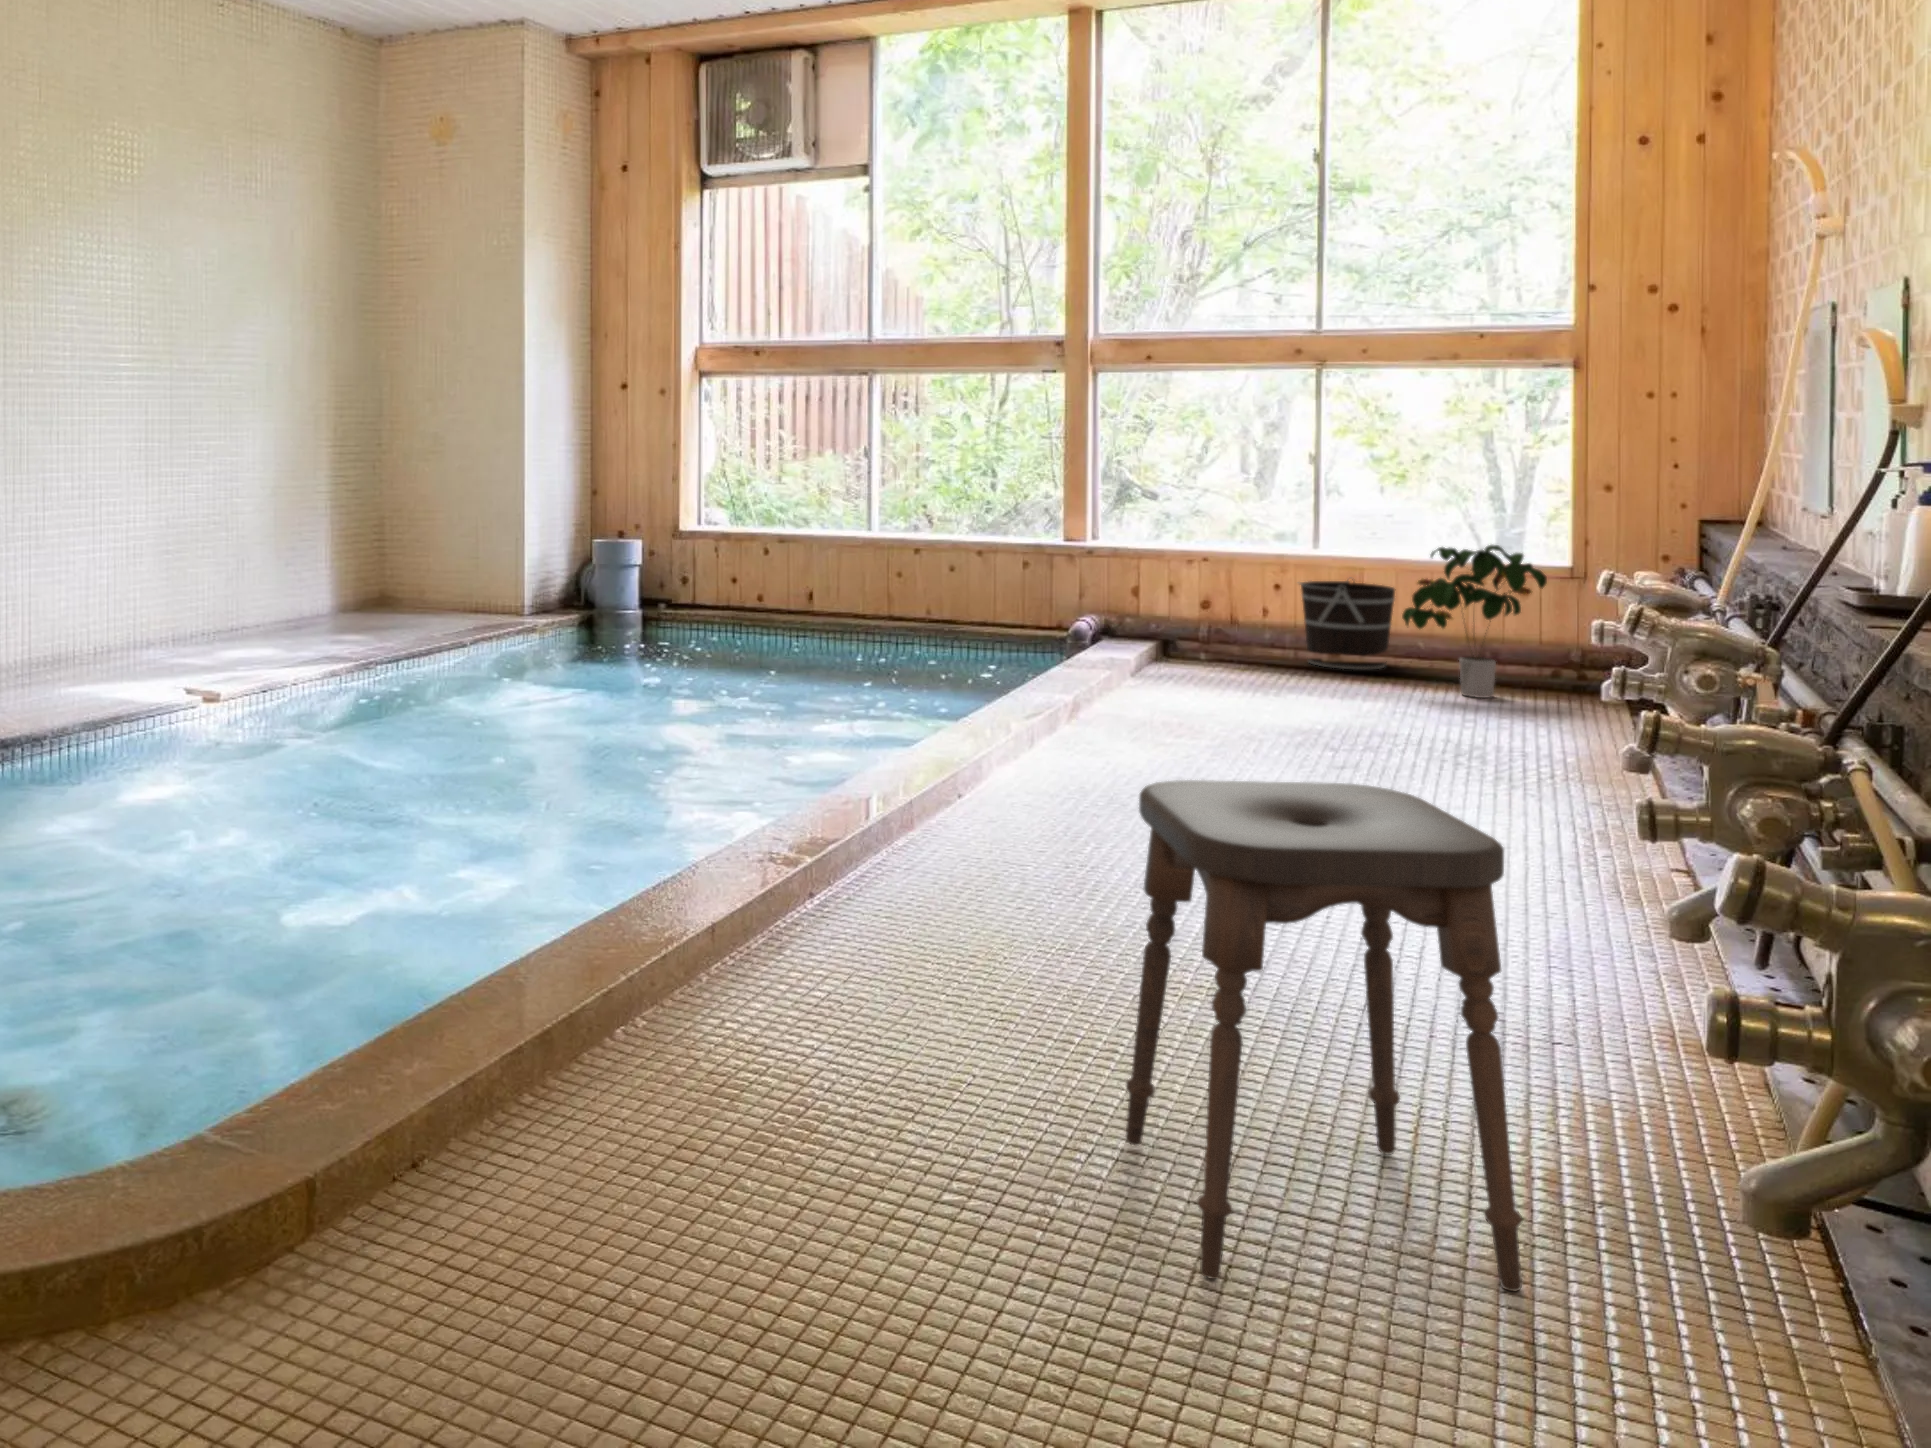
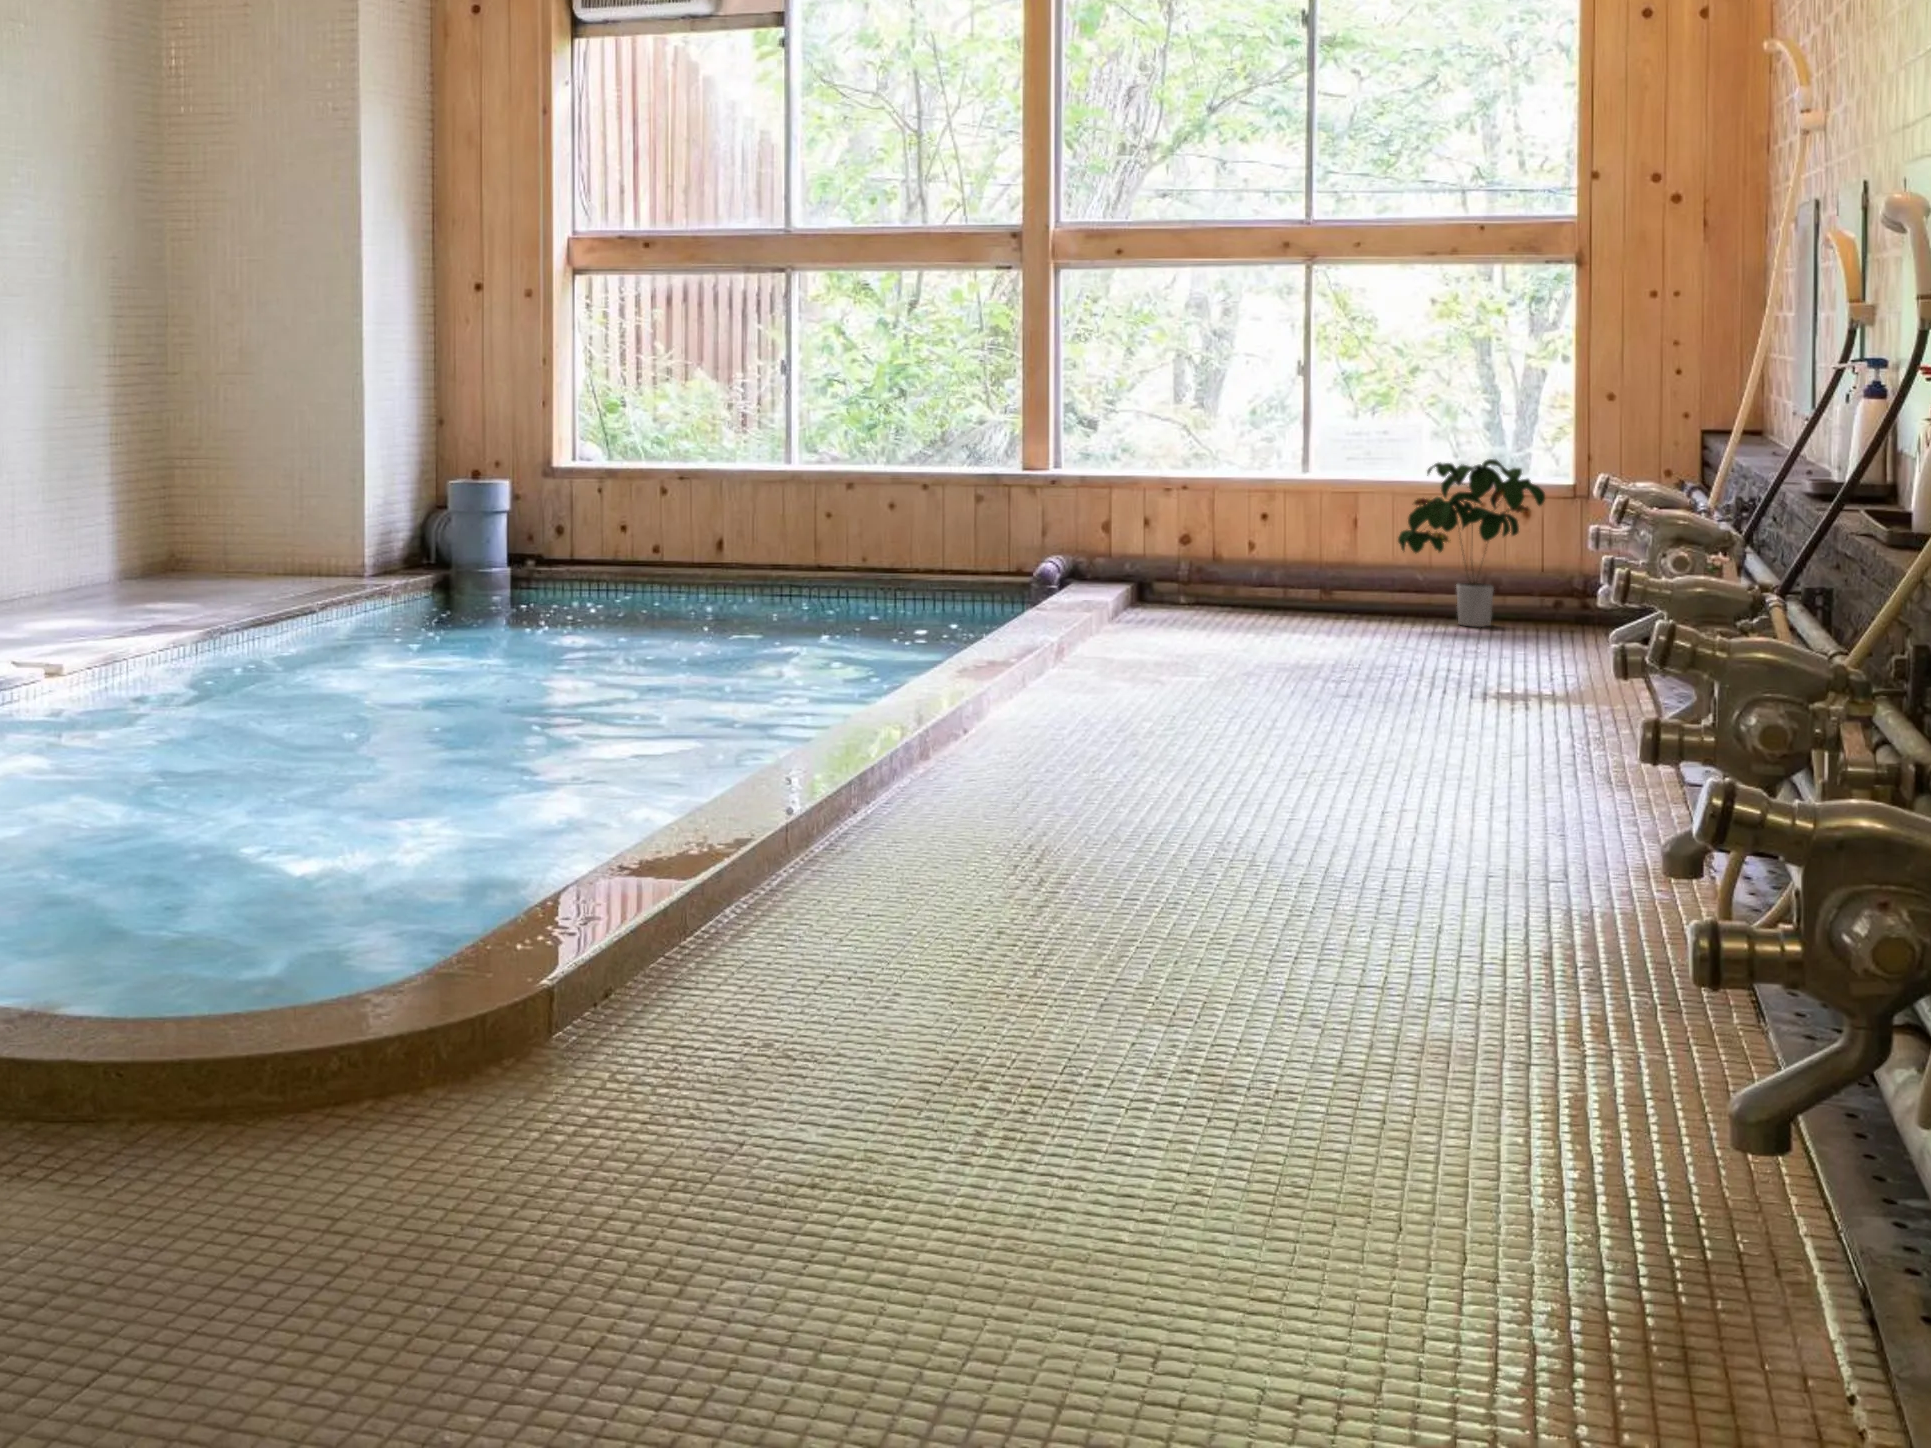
bucket: present [1300,580,1395,669] -> none [1284,503,1389,605]
stool: present [1126,780,1523,1291] -> none [1194,634,1521,1031]

